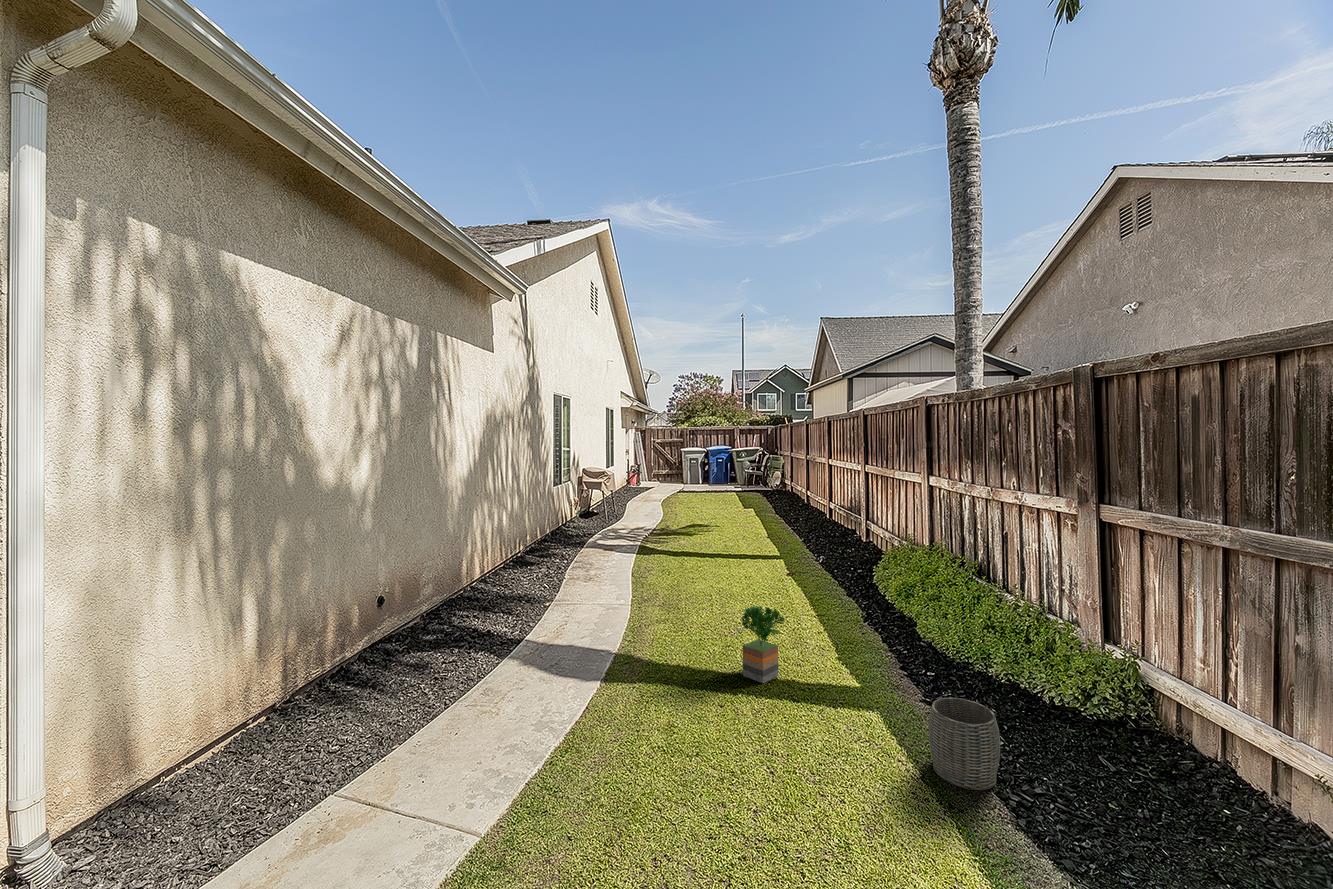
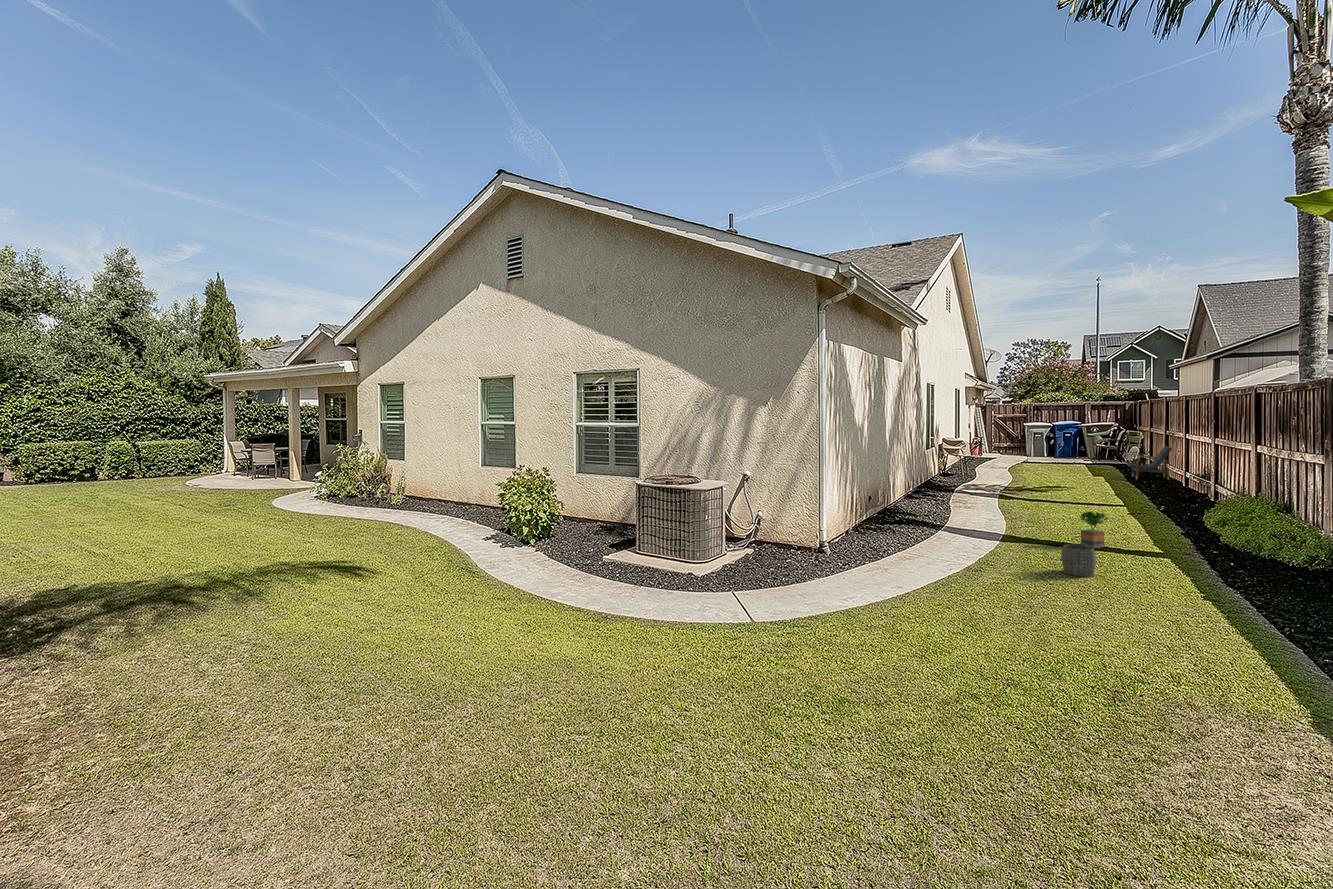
lounge chair: none [775,474,814,513] -> present [1126,446,1172,480]
woven basket: present [929,698,1000,790] -> present [1062,544,1096,577]

